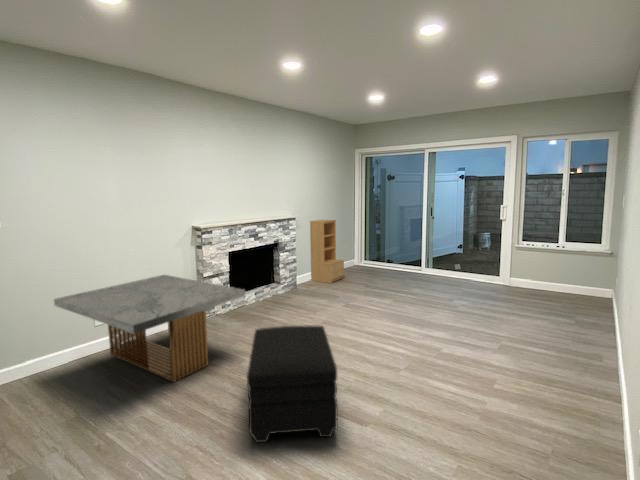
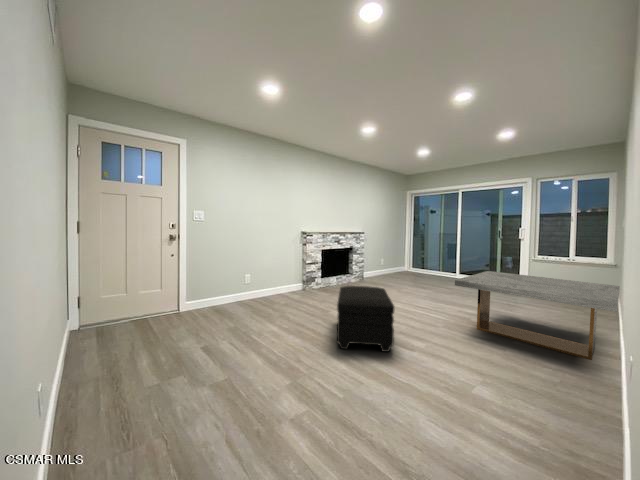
bookshelf: present [310,220,344,283] -> none [374,236,397,279]
coffee table: present [54,275,245,382] -> present [455,271,620,360]

